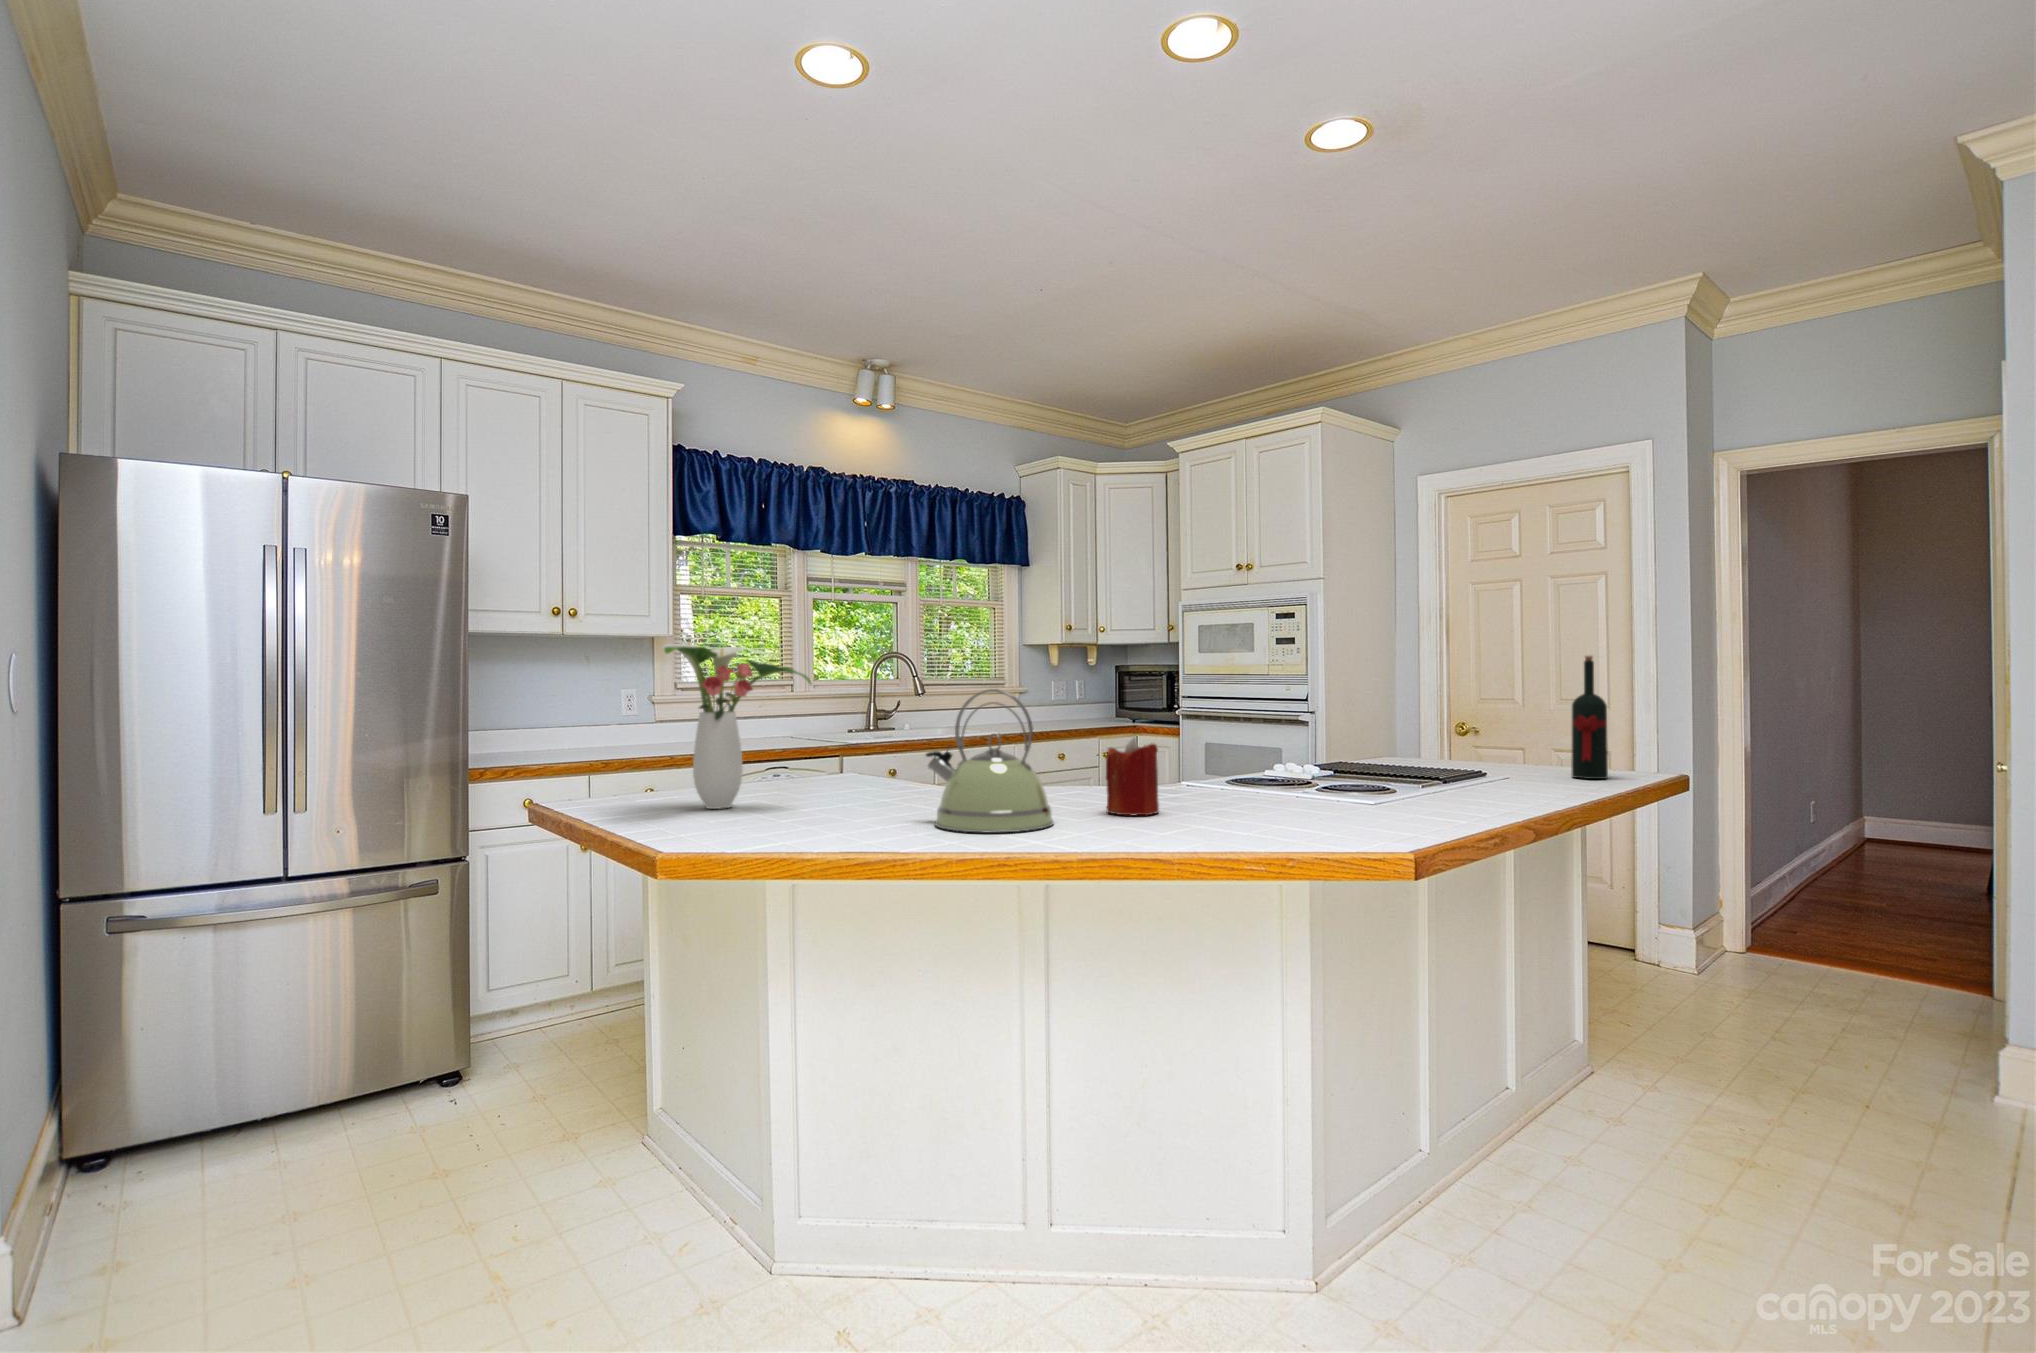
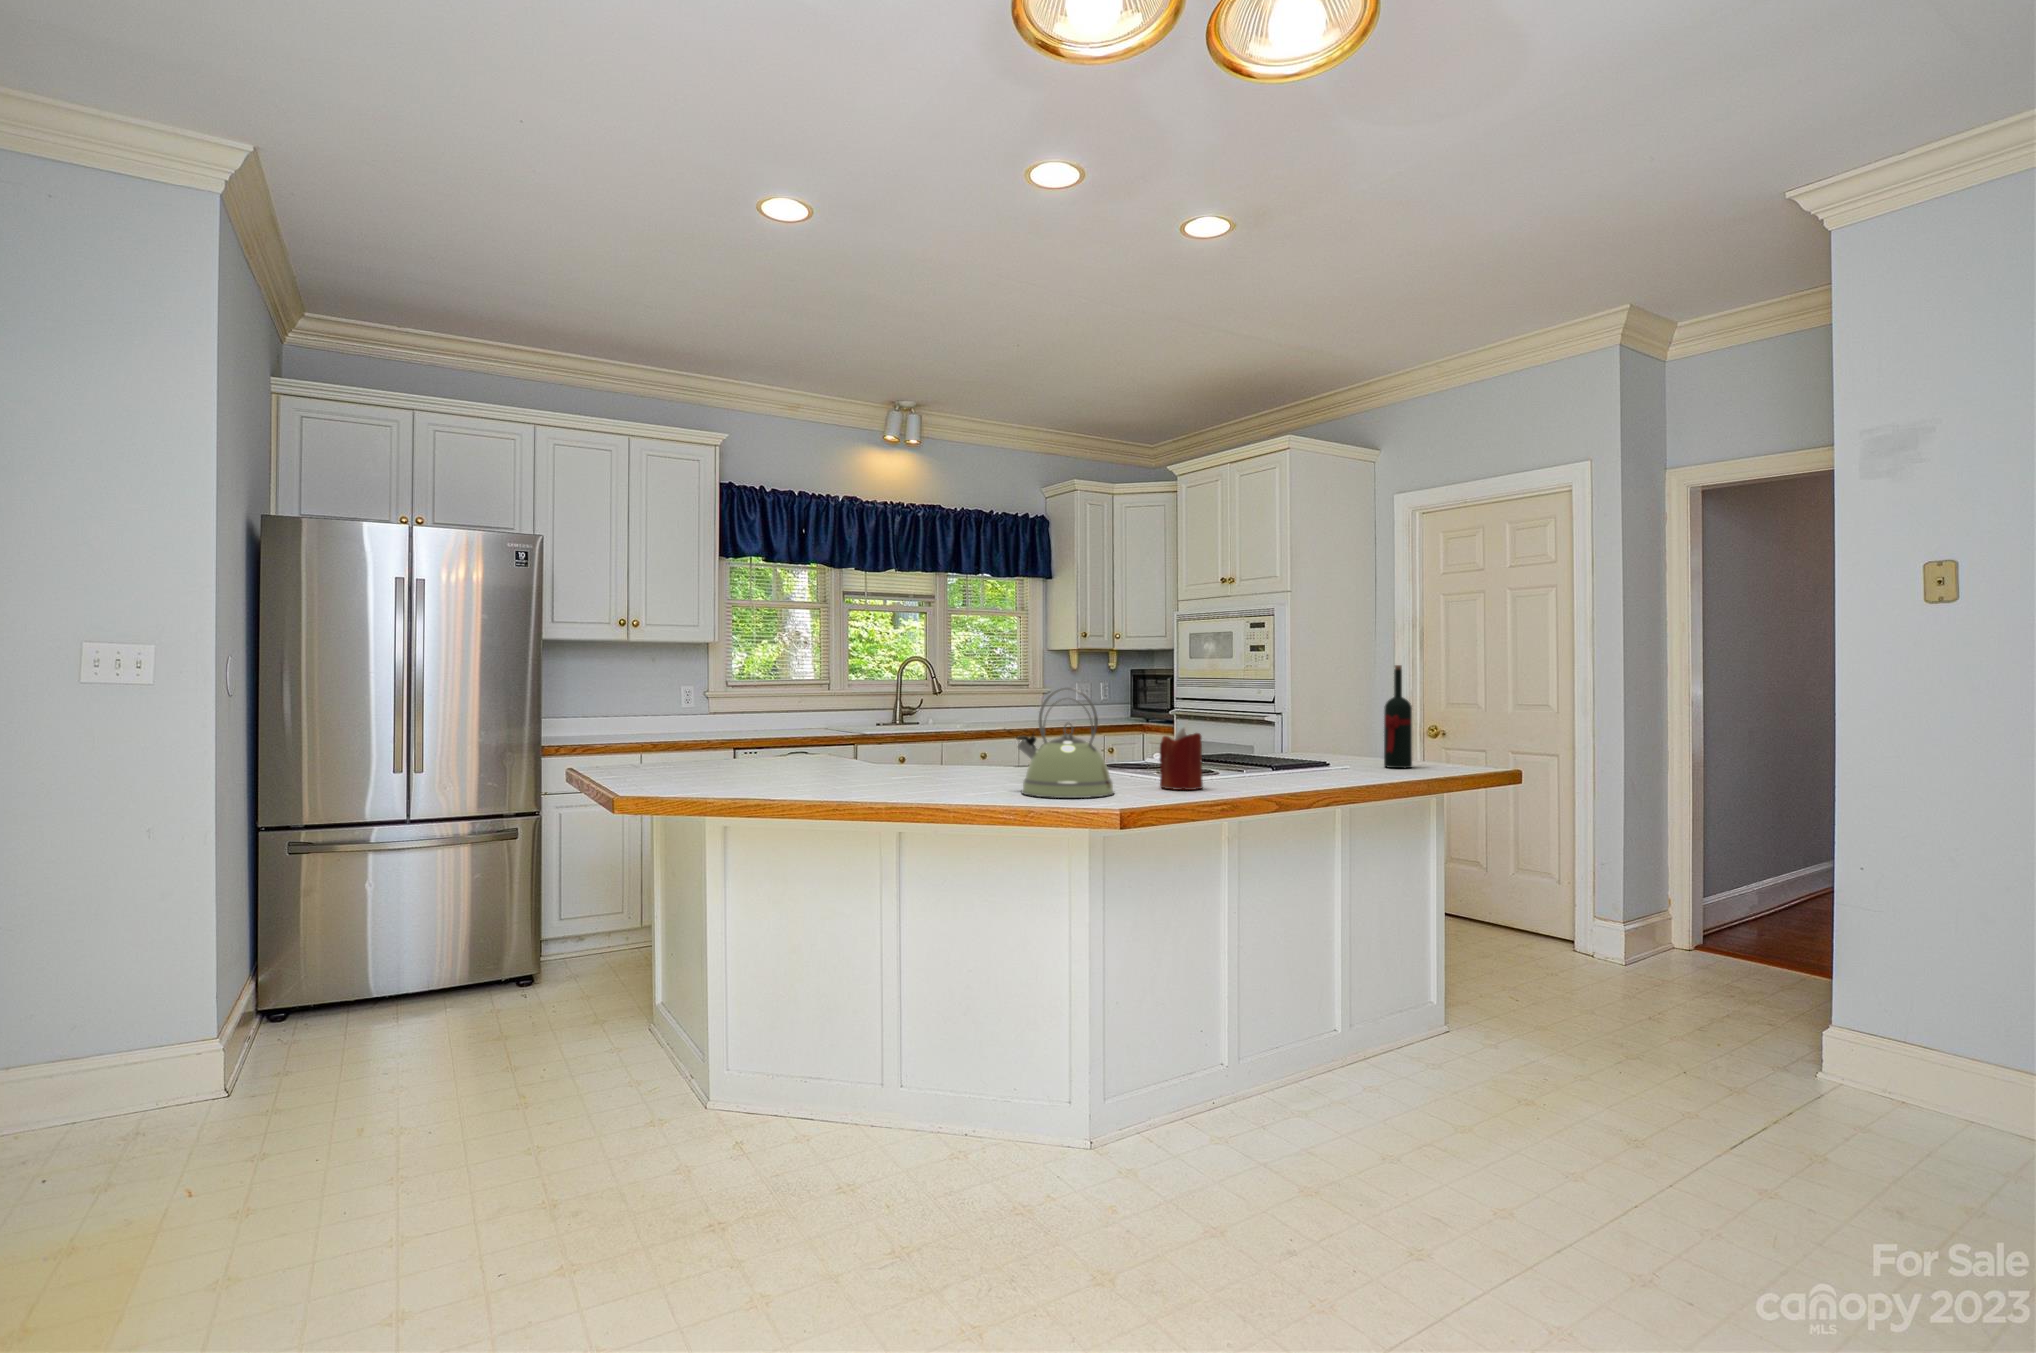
flower arrangement: present [663,643,811,809] -> none [639,649,750,772]
kettle: present [926,689,1054,832] -> present [1016,688,1114,798]
candle: present [1106,737,1159,815] -> present [1160,728,1203,790]

